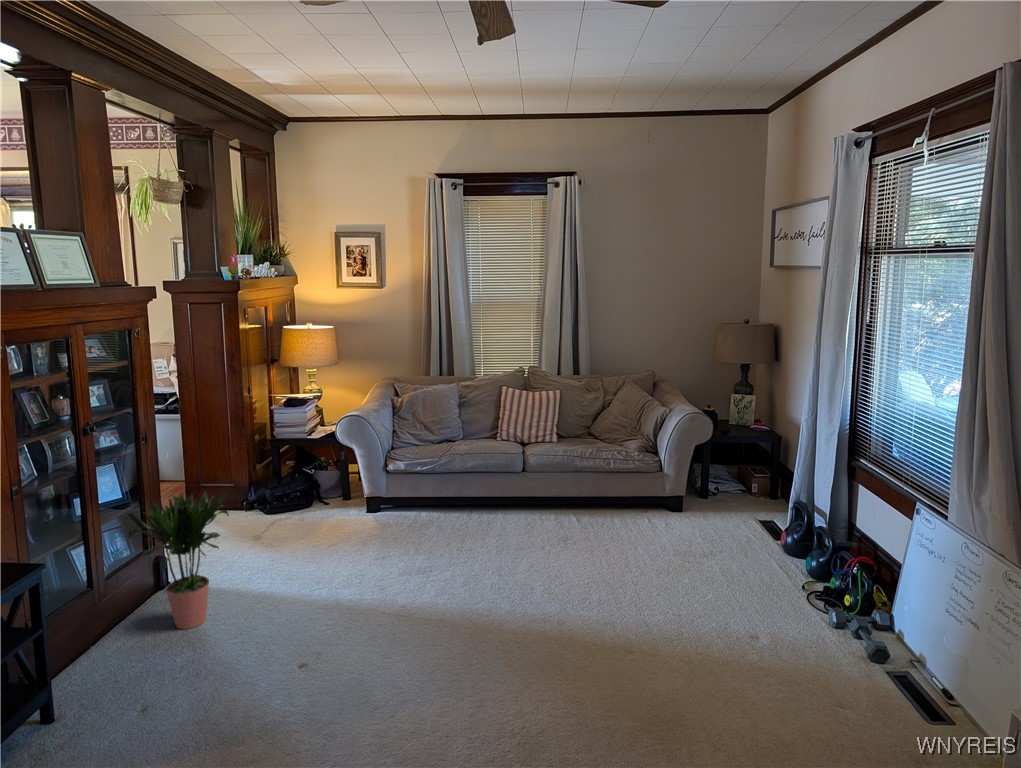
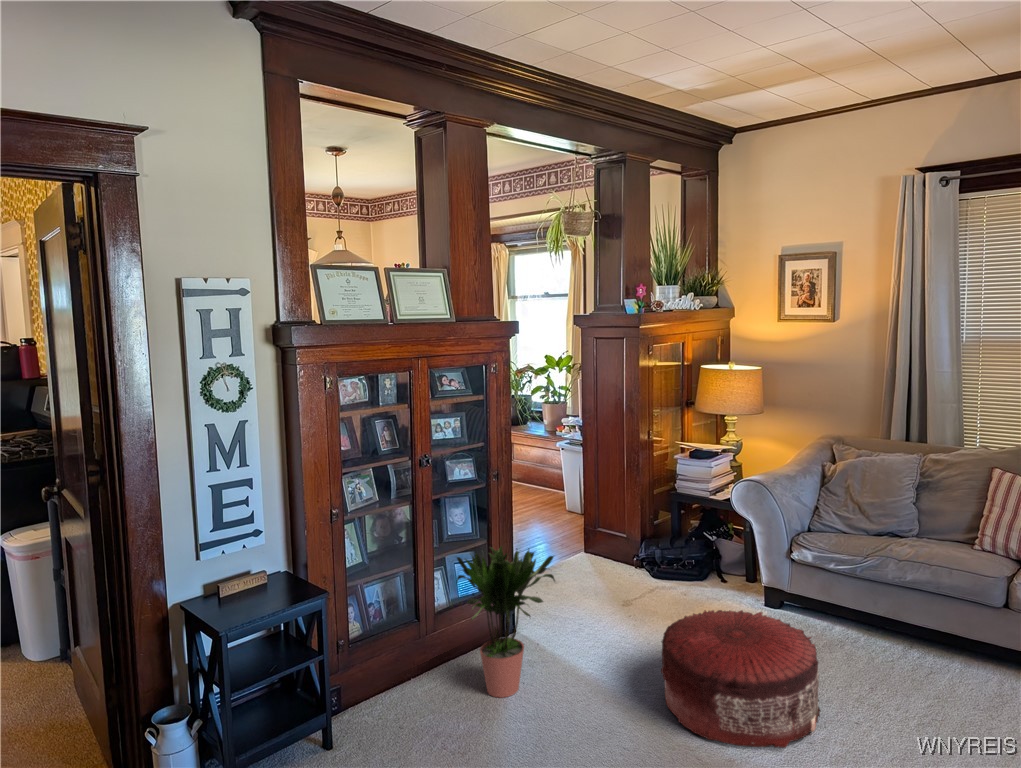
pouf: none [326,505,442,599] -> present [661,610,820,748]

